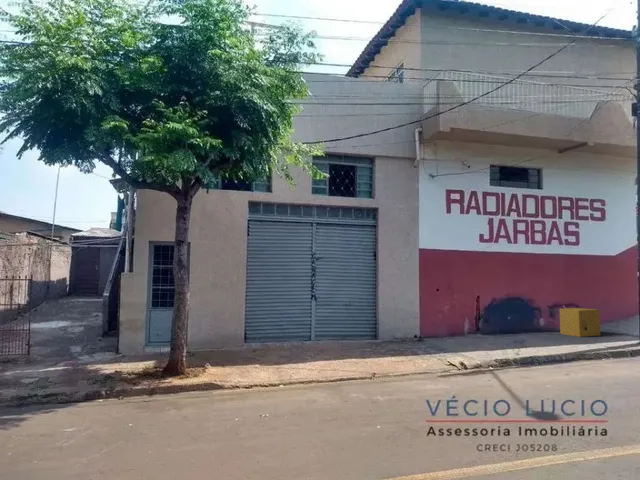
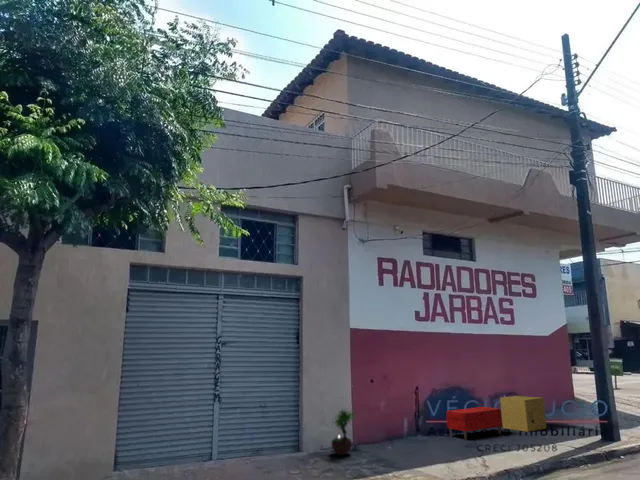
potted tree: none [401,307,421,344] -> present [331,410,355,455]
bench: none [505,315,555,340] -> present [447,407,502,440]

